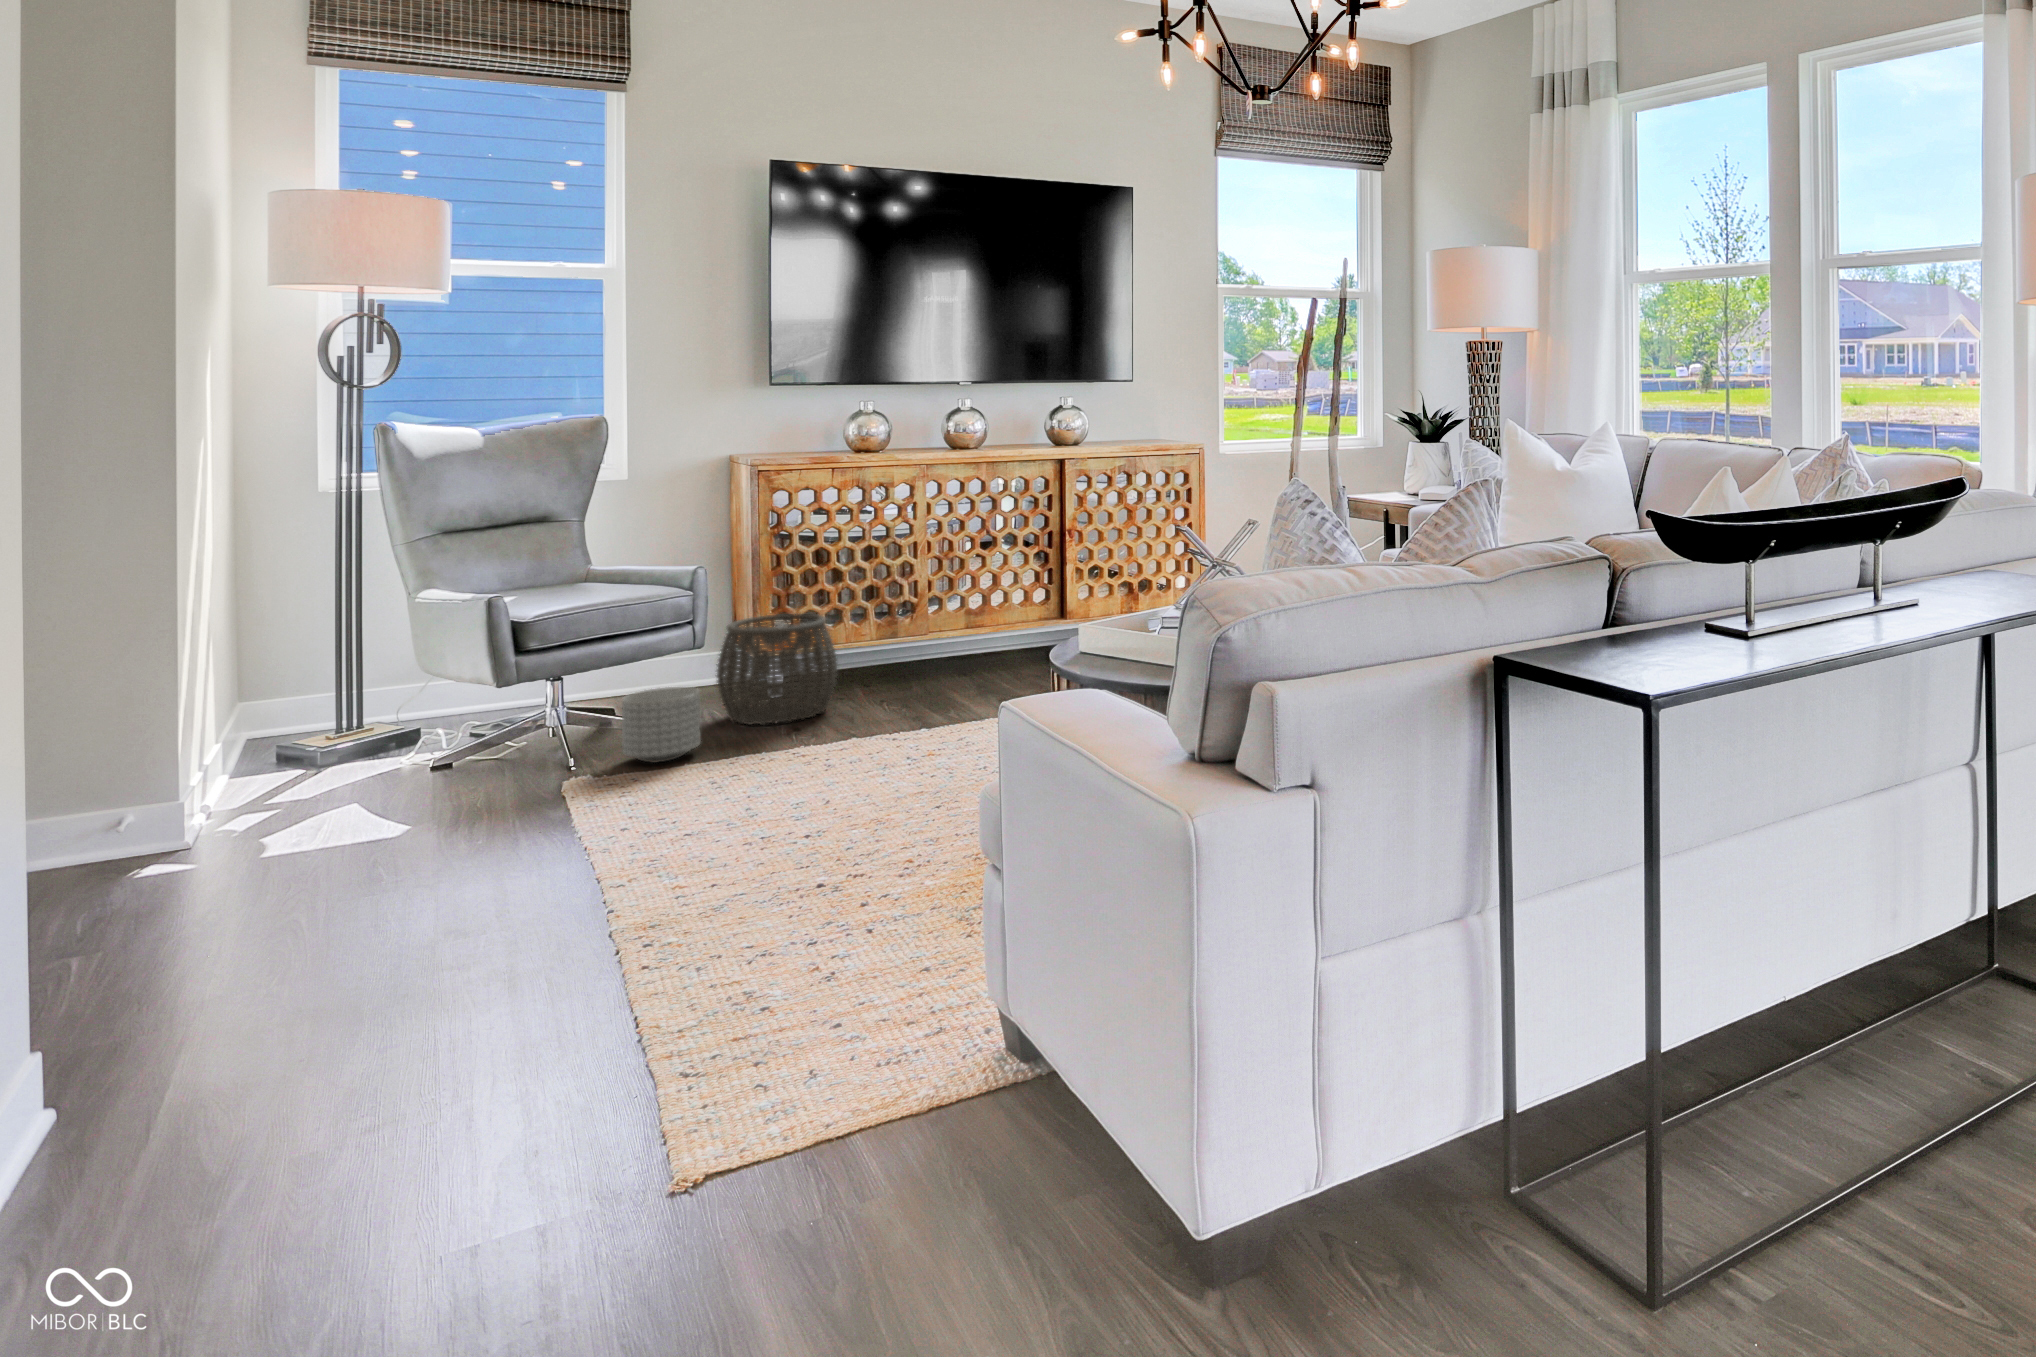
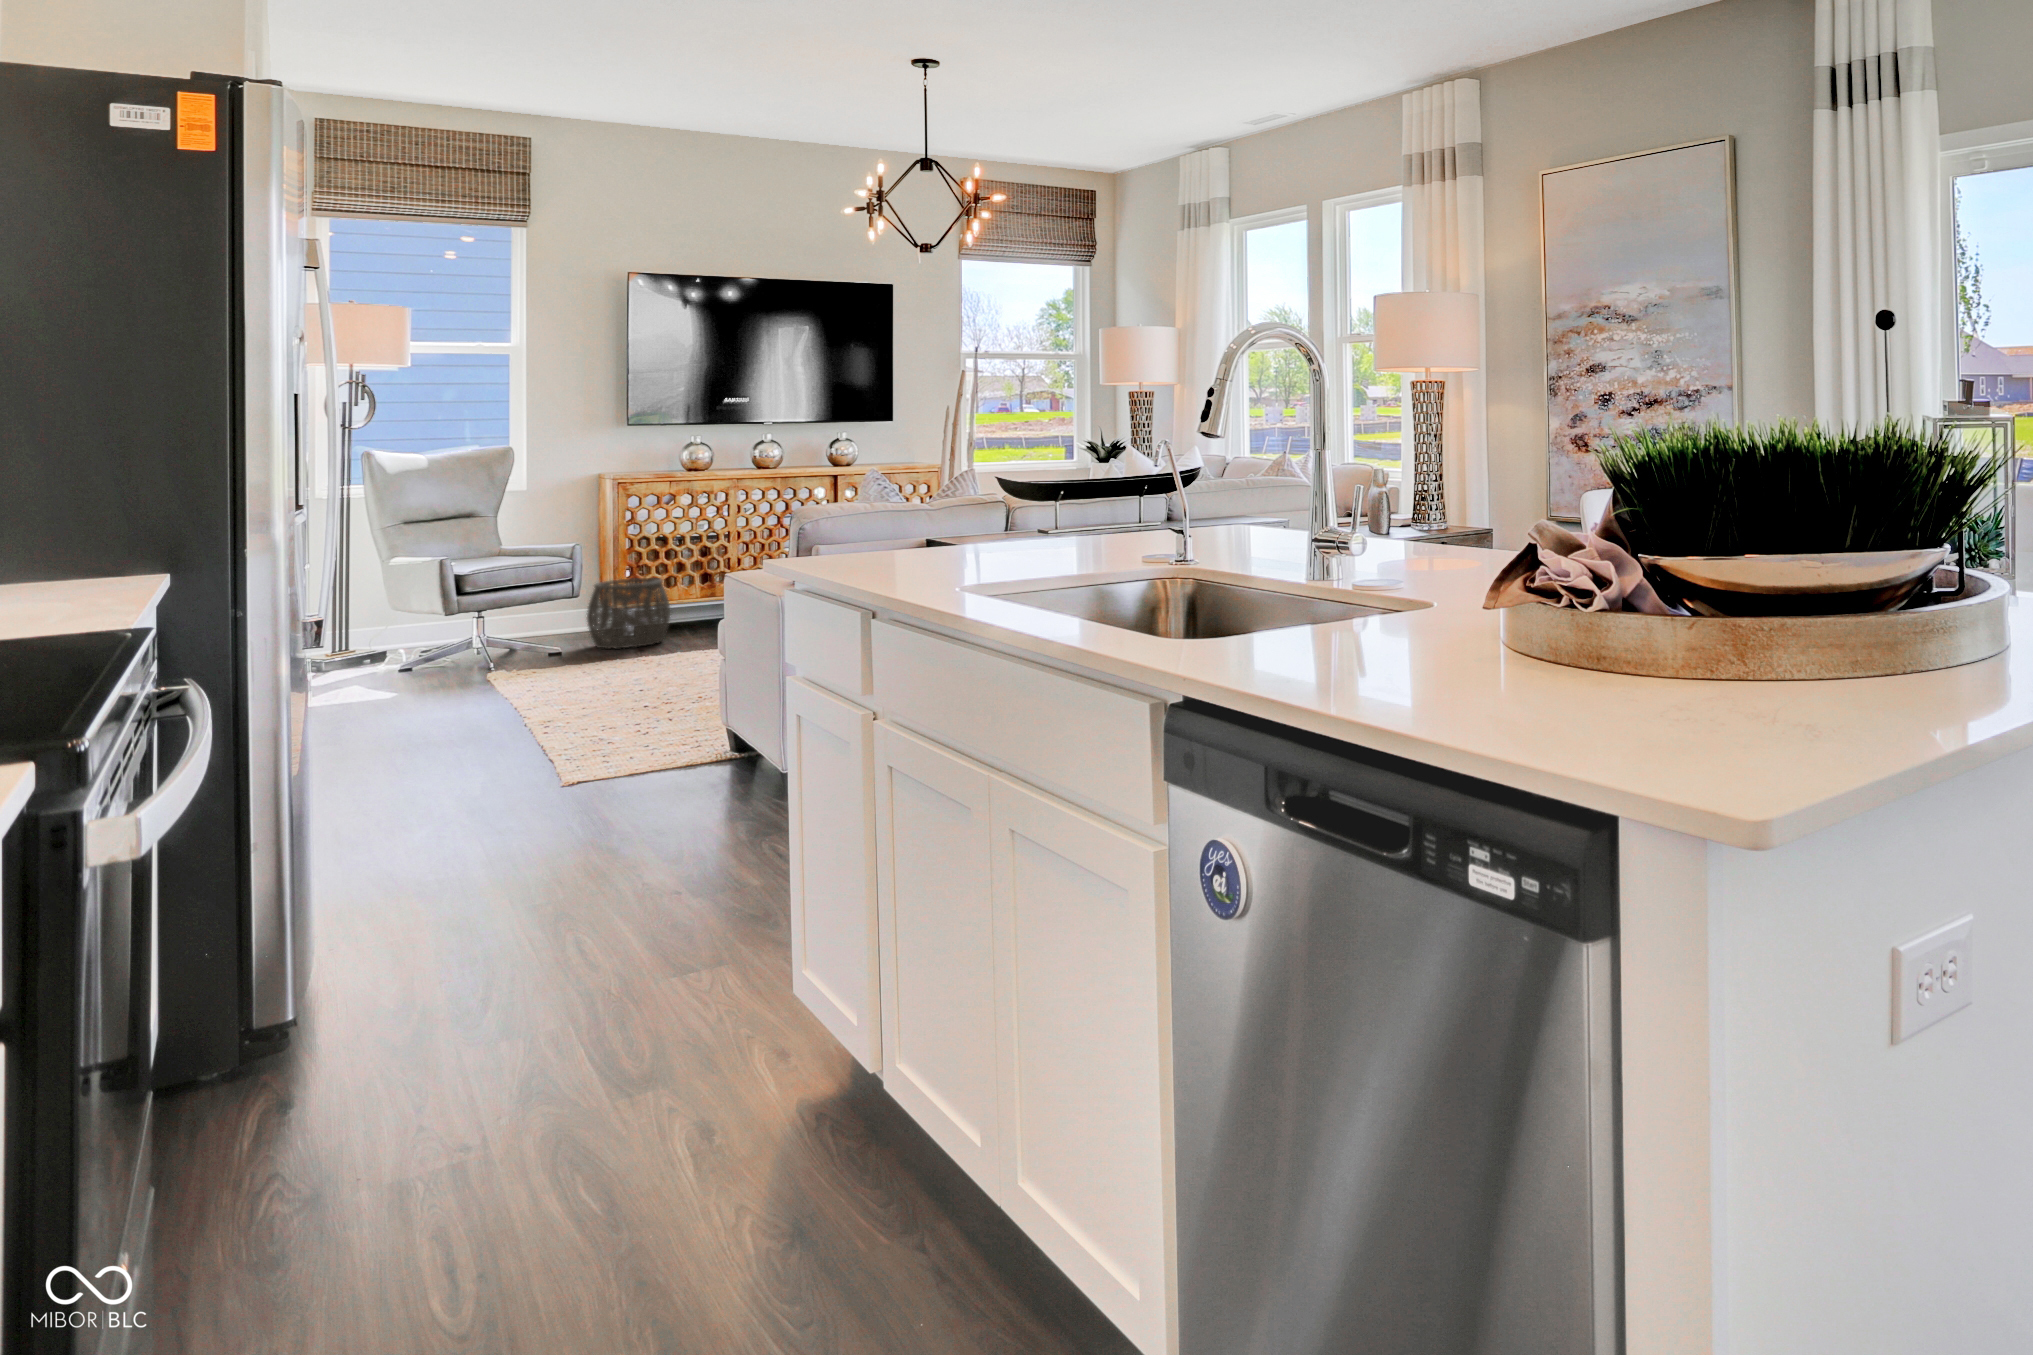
planter: present [622,687,701,763] -> none [522,620,574,666]

